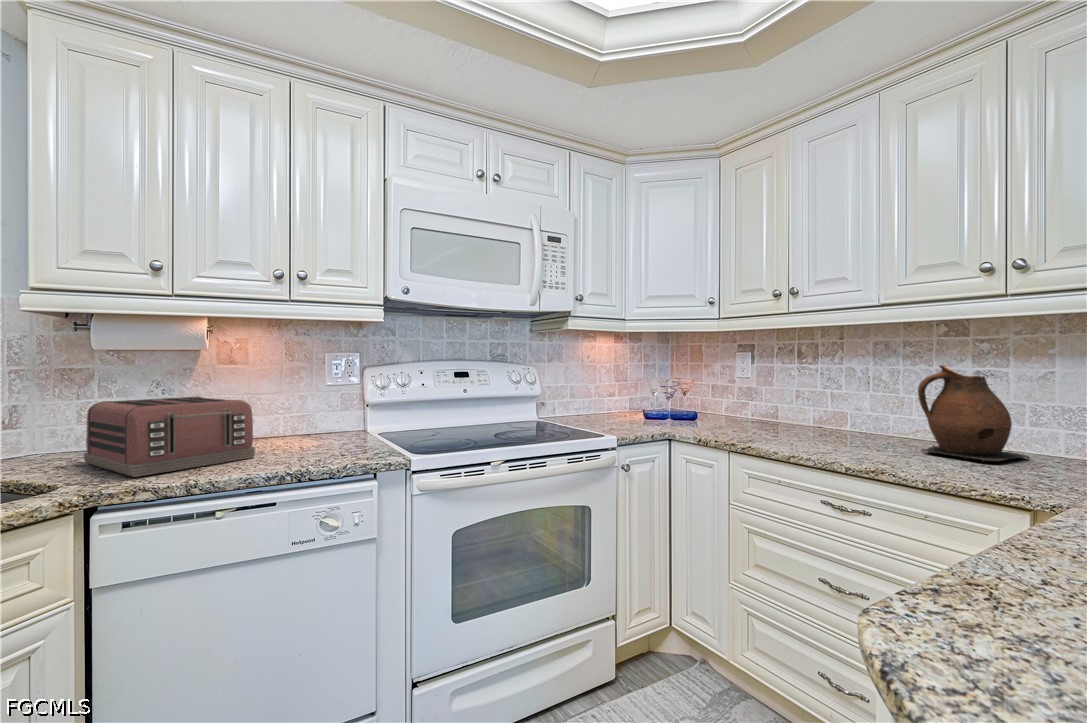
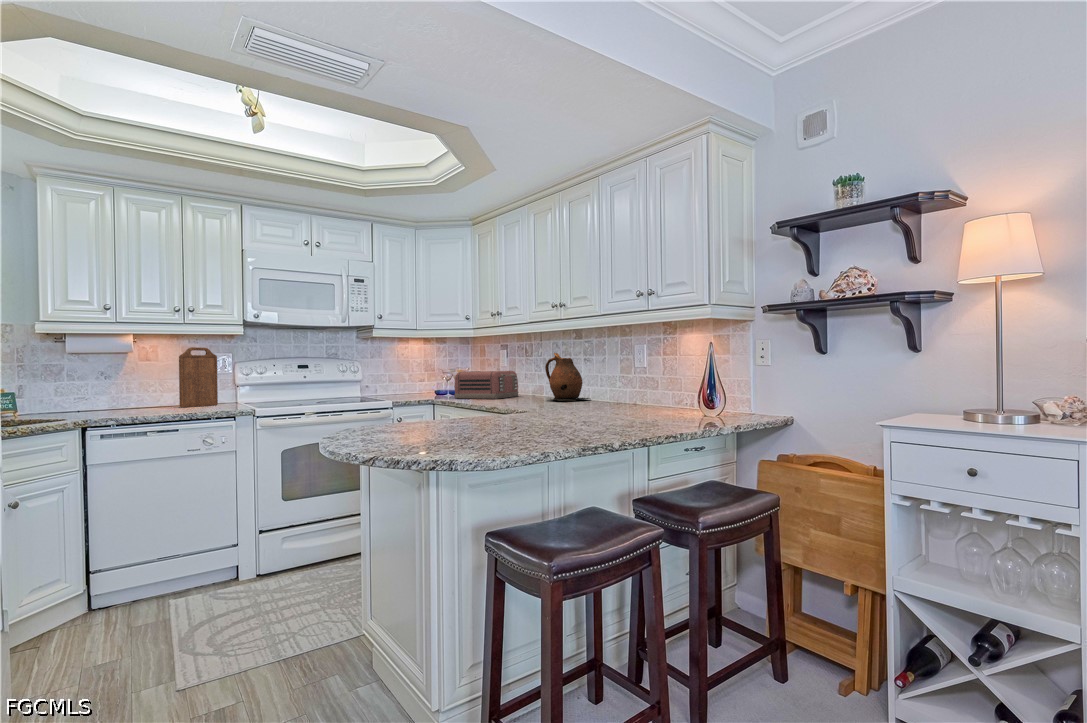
cutting board: none [280,342,339,442] -> present [179,347,218,407]
toaster: present [84,397,255,477] -> present [454,371,518,399]

